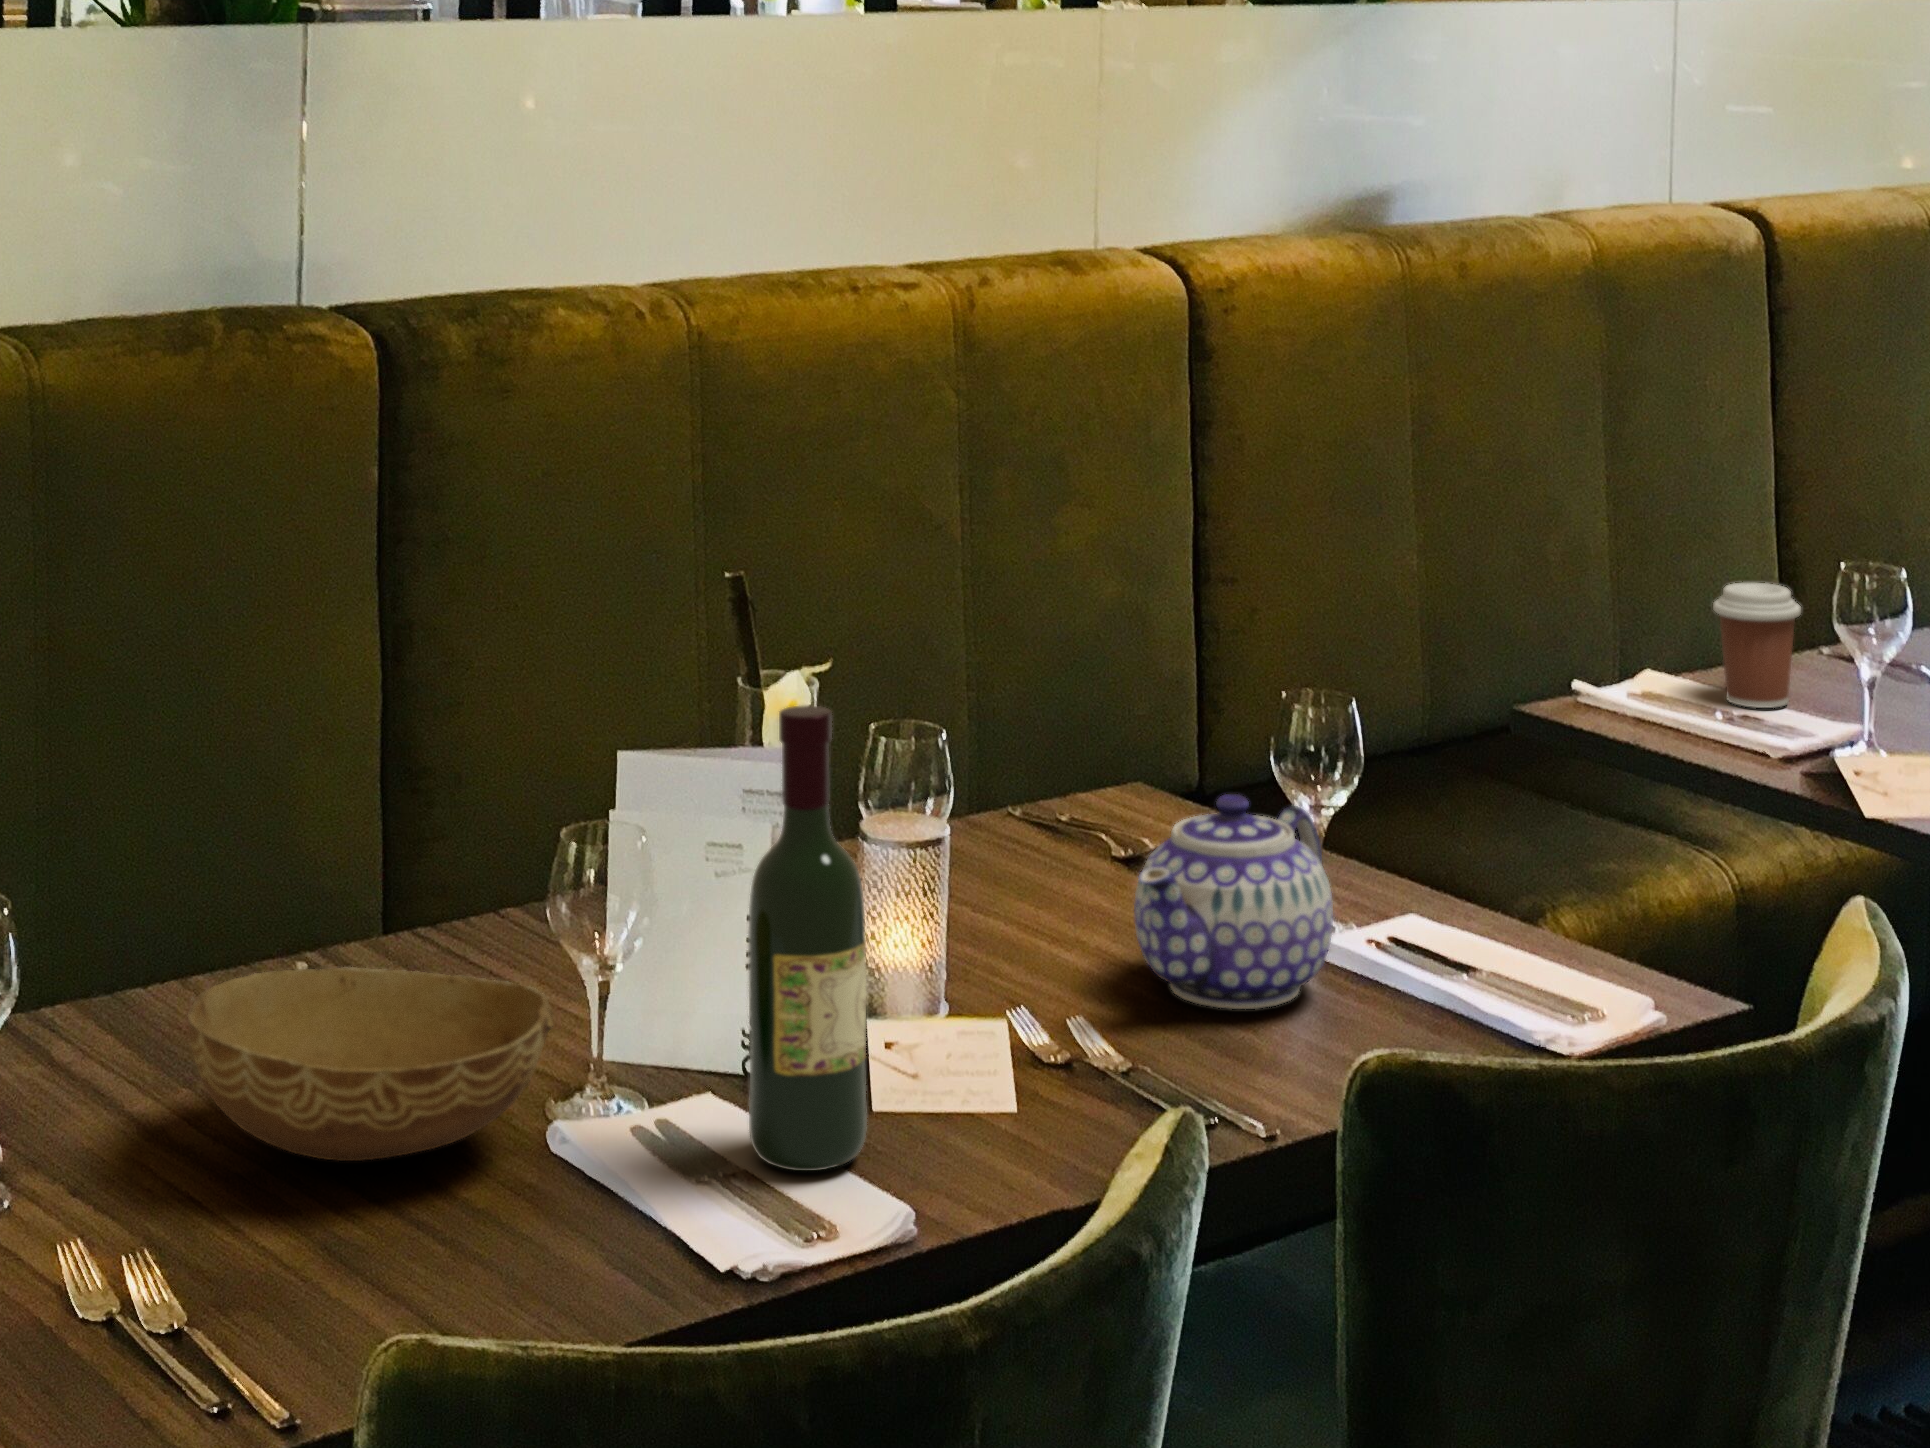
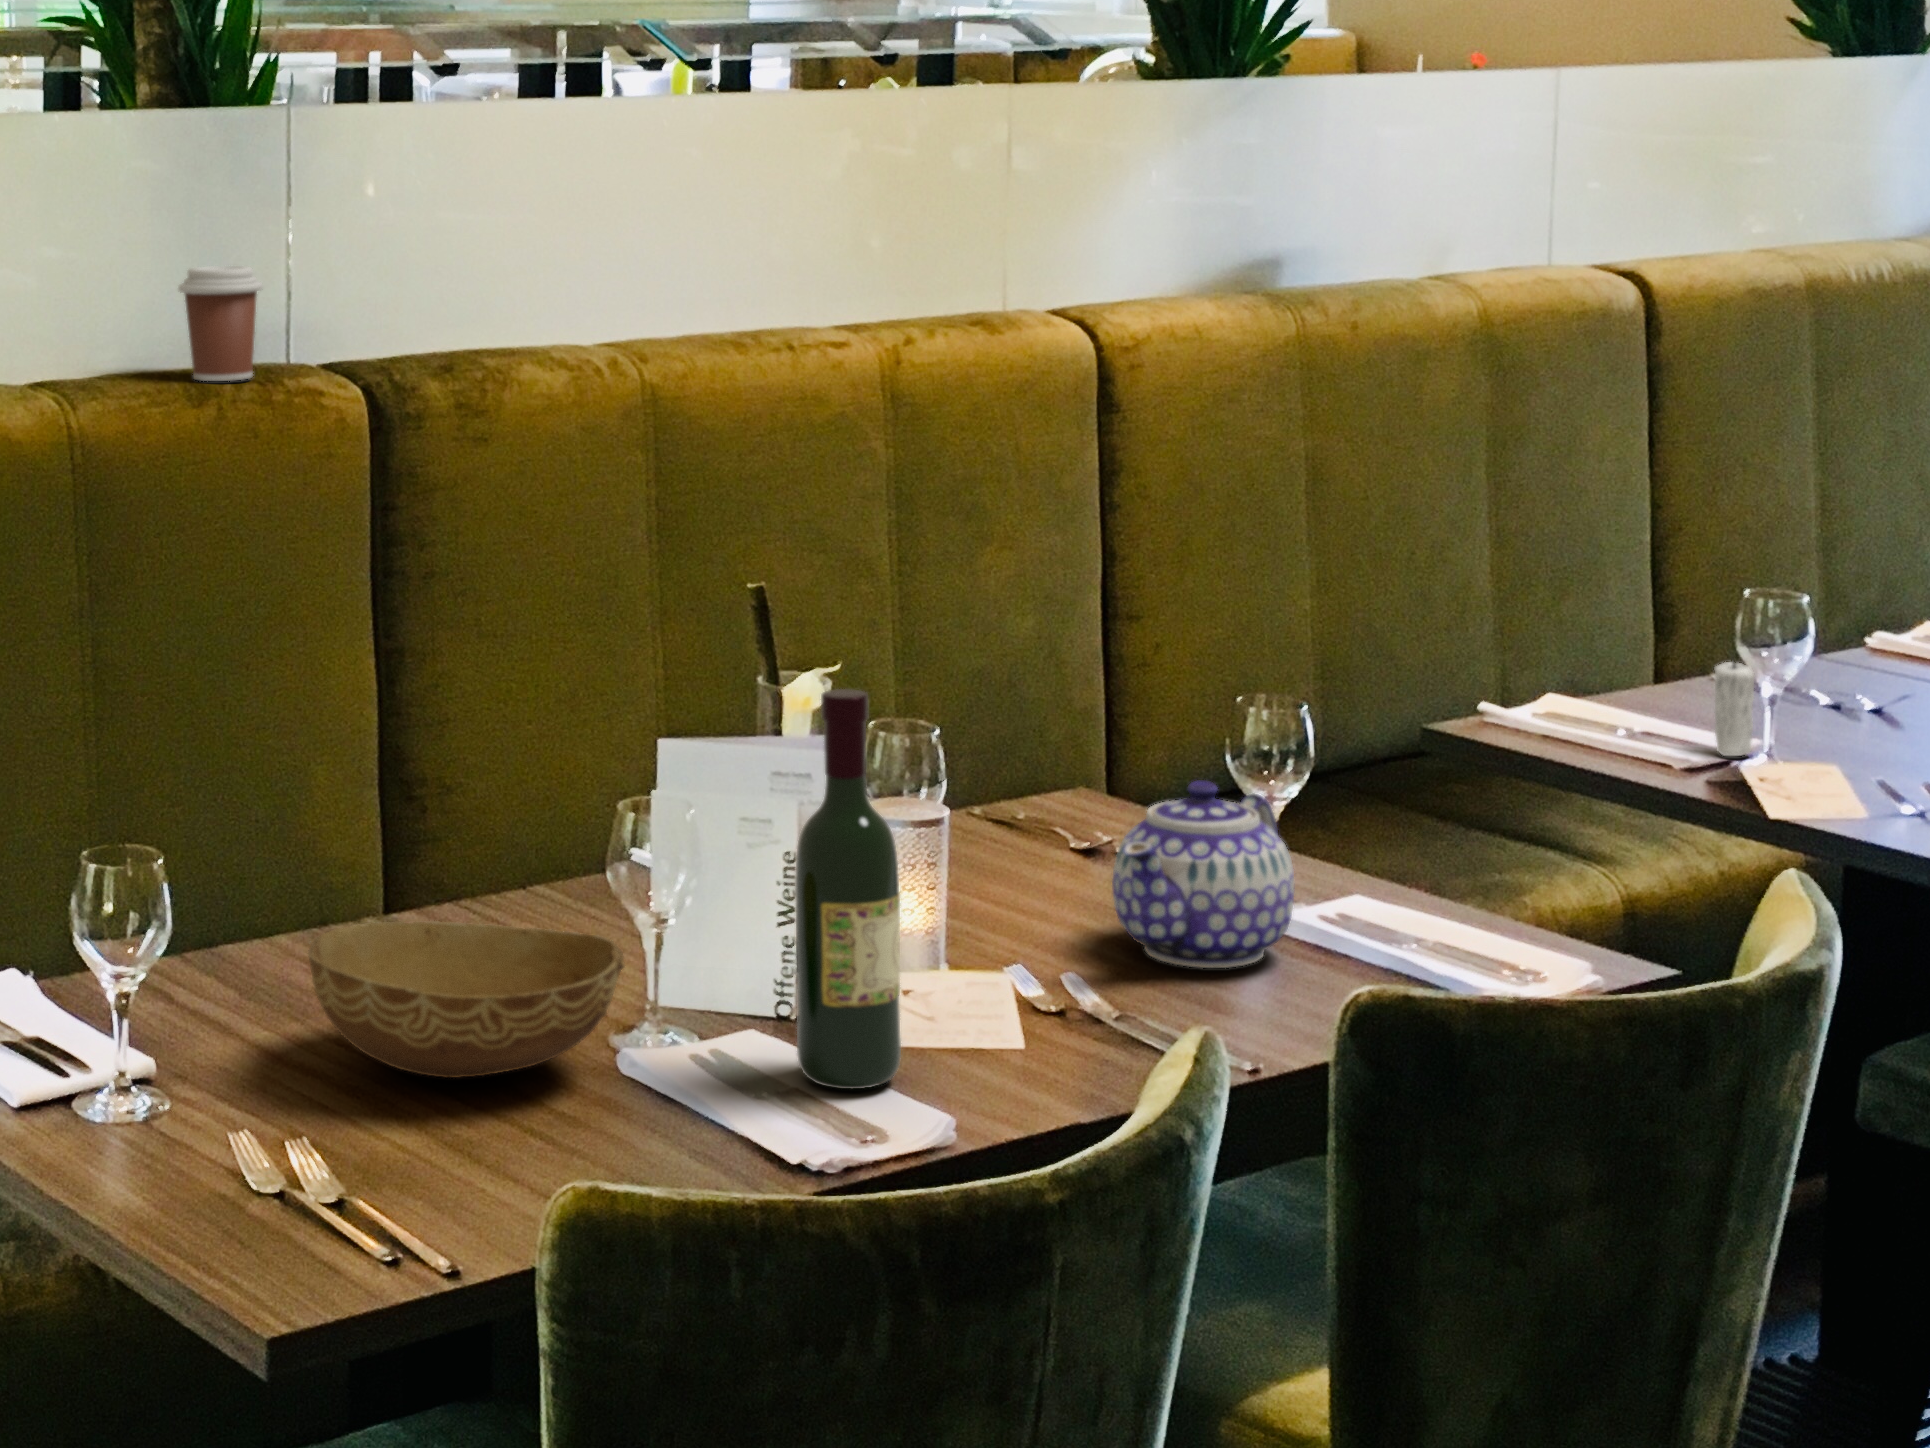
coffee cup: present [1713,582,1801,708] -> present [178,266,262,381]
candle: none [1814,623,1856,742] -> present [1714,661,1754,756]

